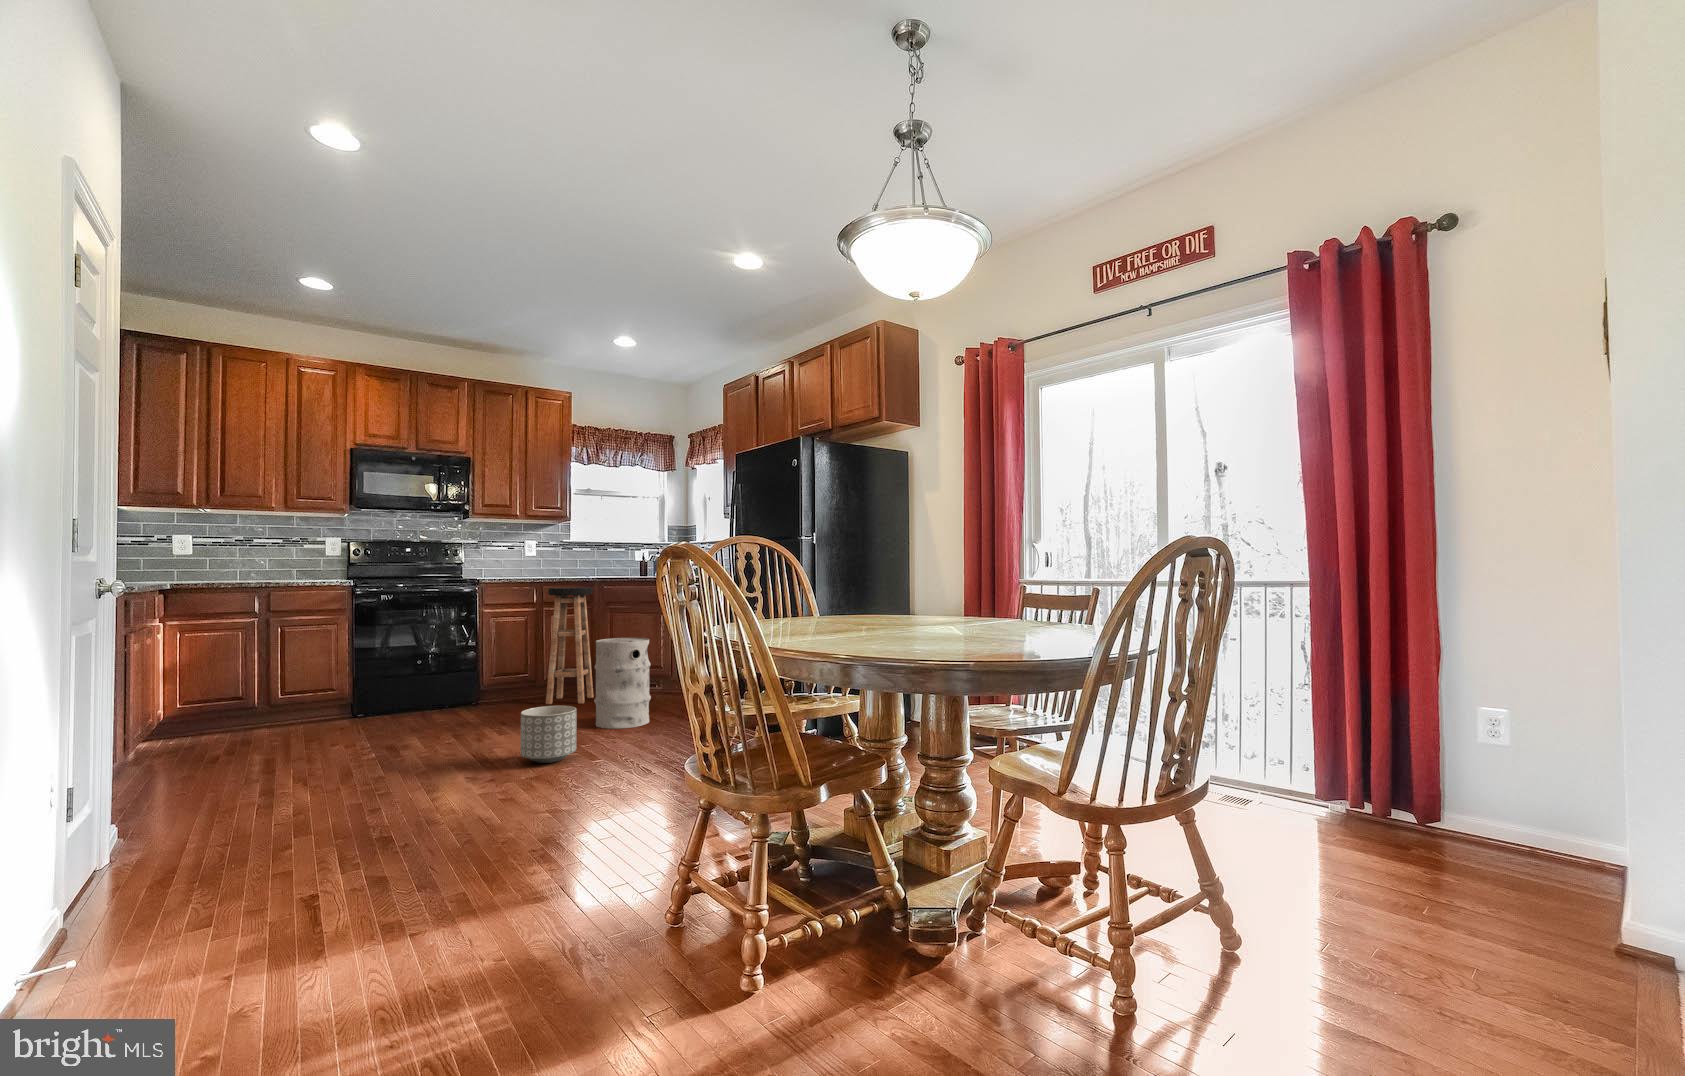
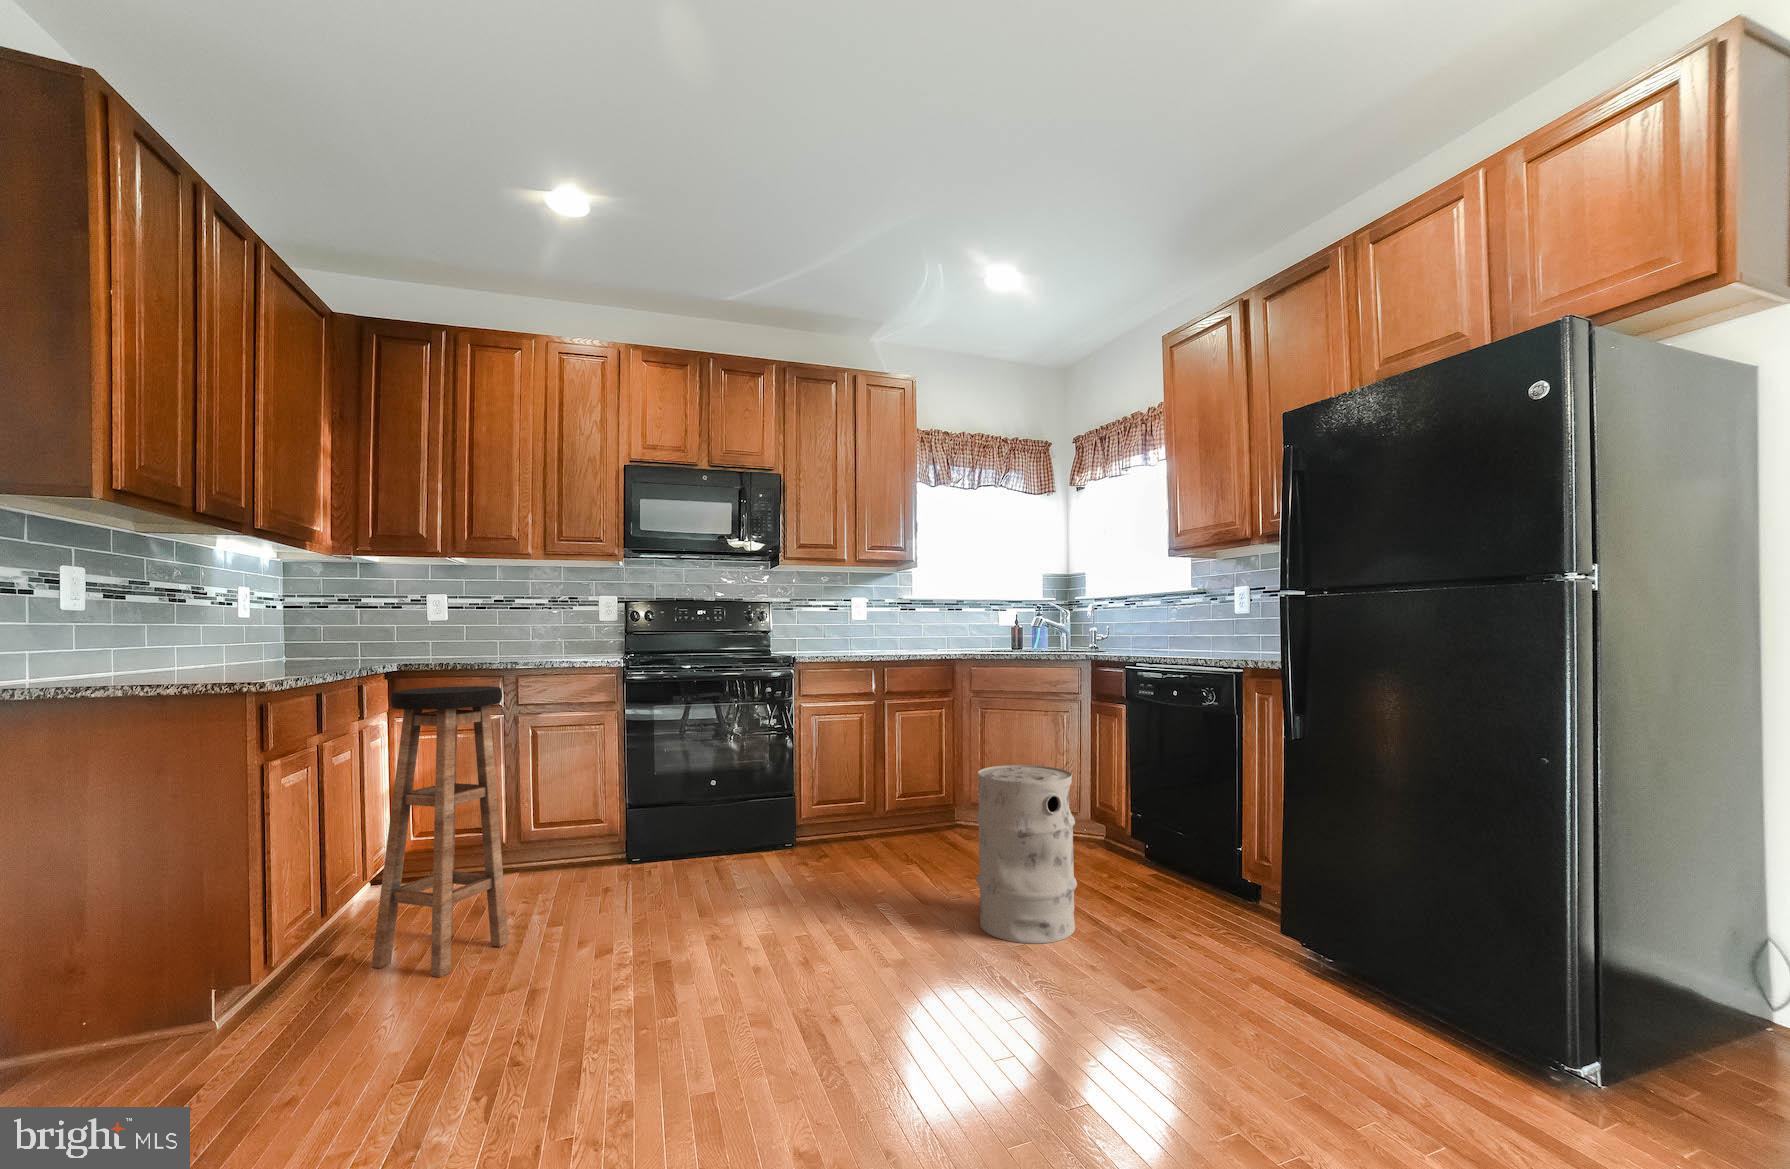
bar stool: present [546,587,594,704] -> present [372,686,508,977]
planter: present [521,706,576,763] -> none [863,927,973,1067]

